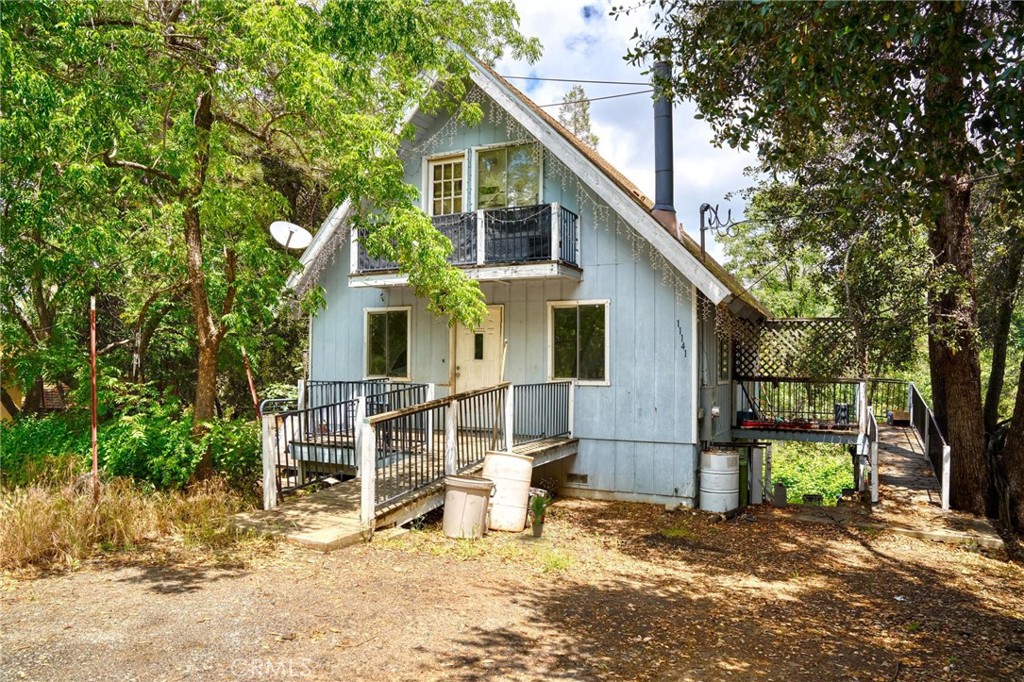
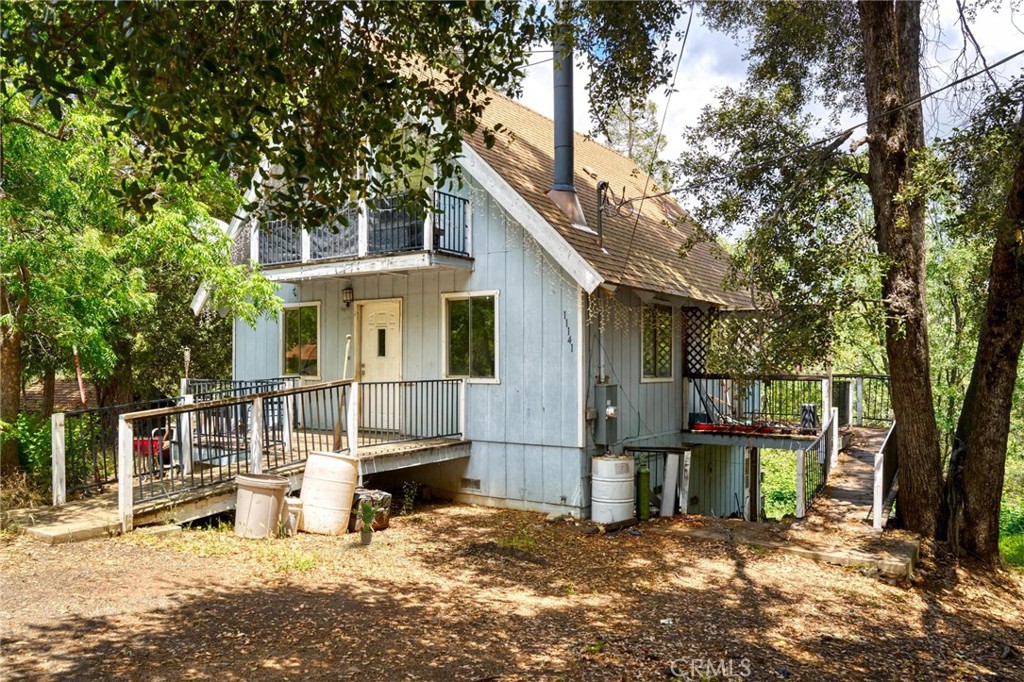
watering can: present [758,478,792,507] -> none [670,487,701,521]

